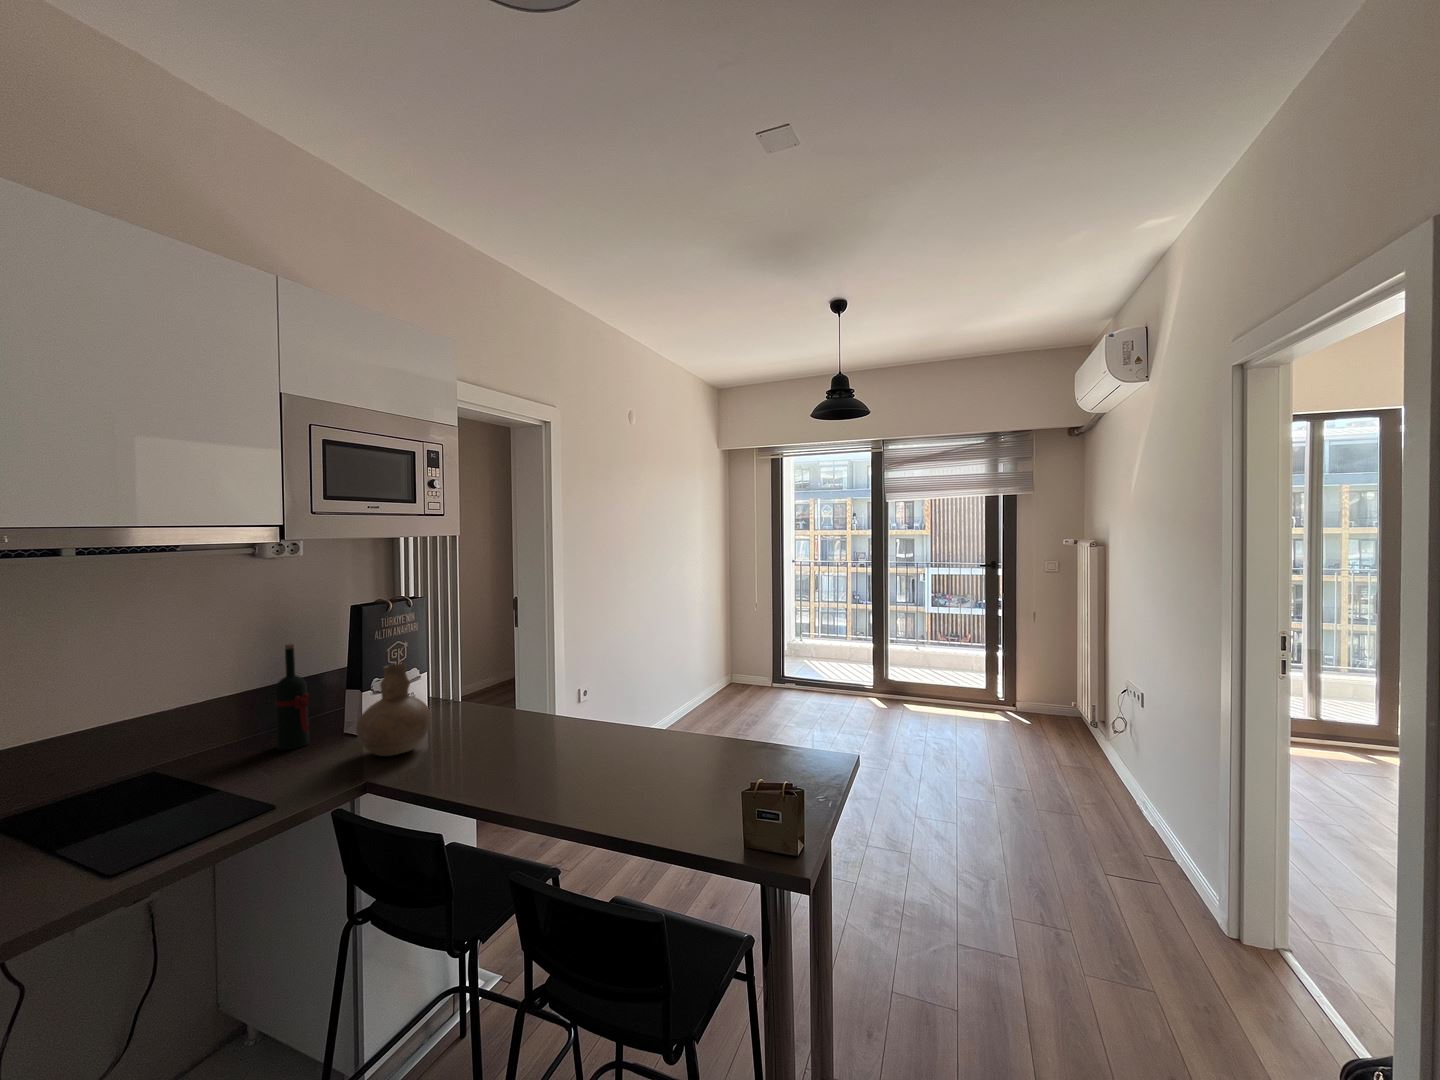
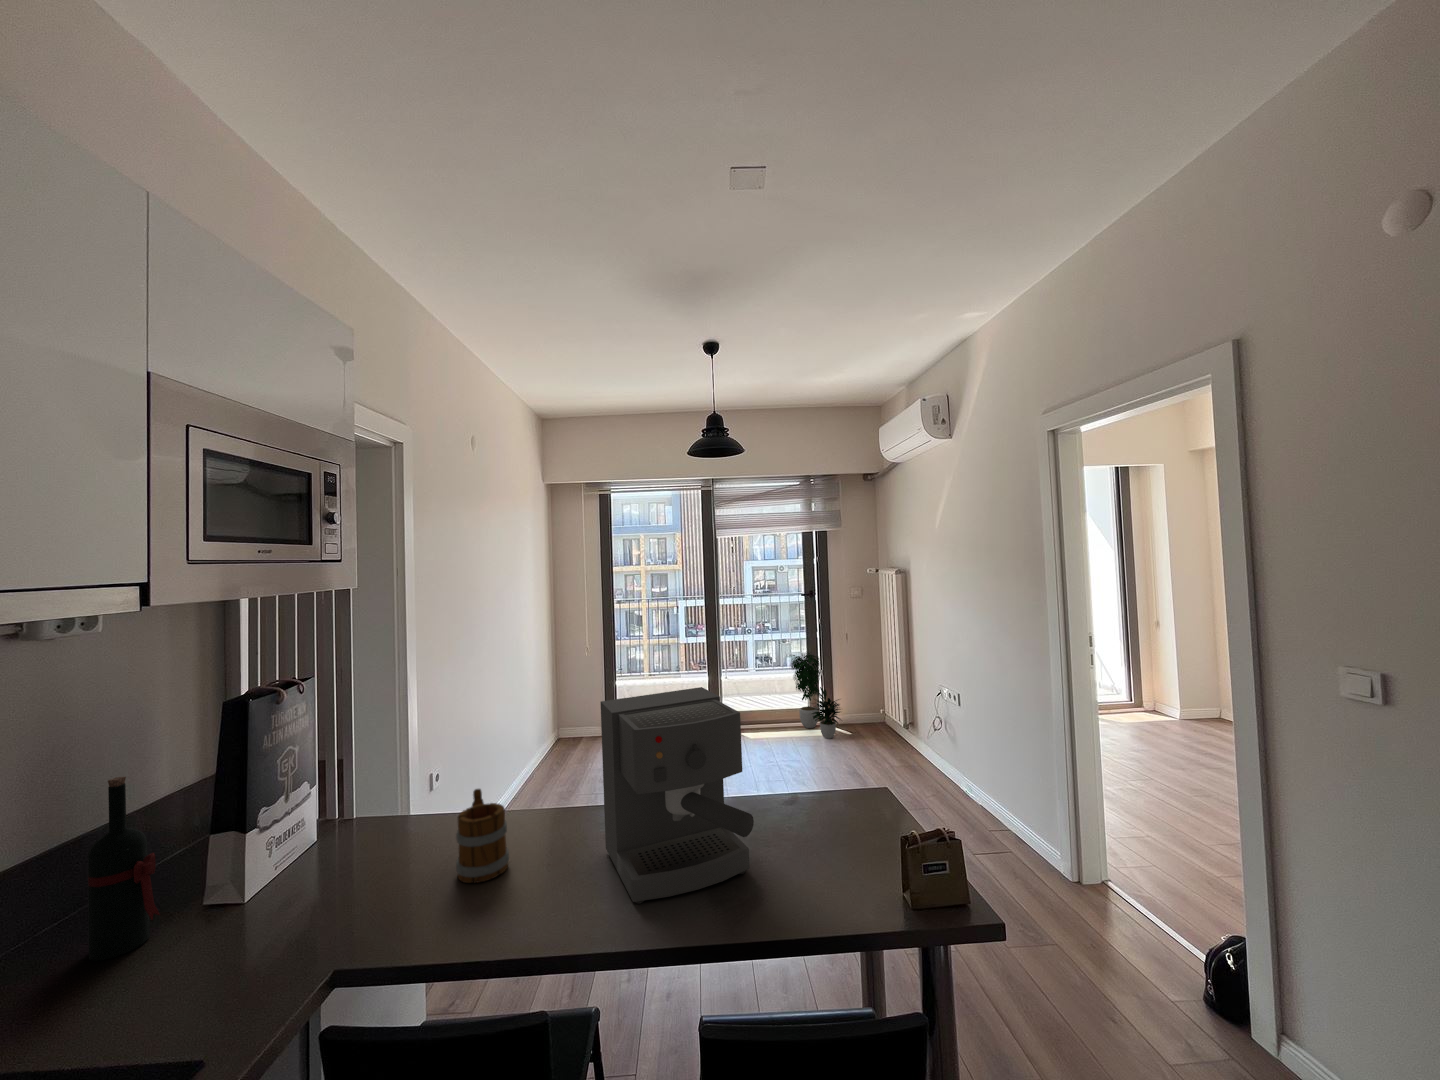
potted plant: none [962,624,1018,725] -> present [791,653,841,738]
coffee maker: none [556,632,669,792] -> present [600,687,754,903]
vase: present [356,664,431,756] -> none [271,777,387,923]
mug: none [473,689,514,755] -> present [456,789,509,883]

